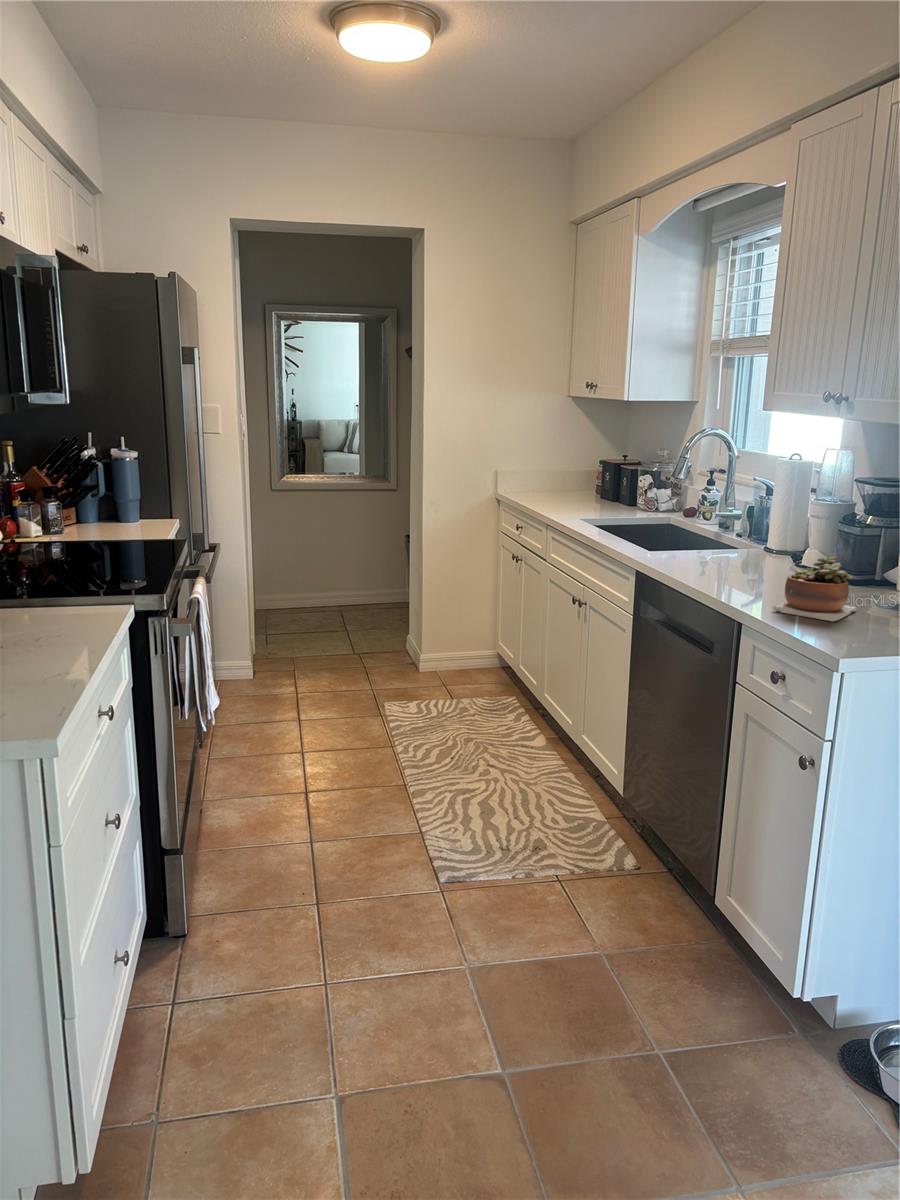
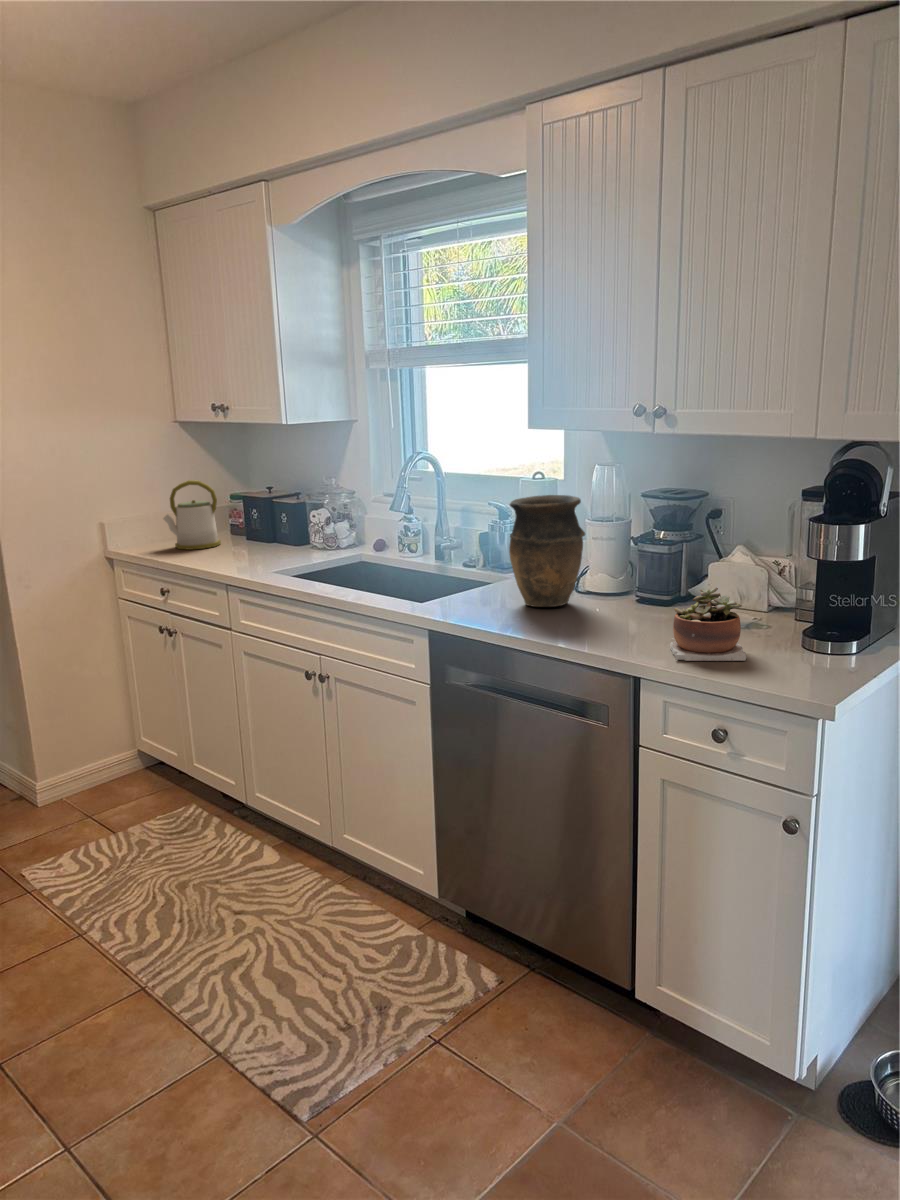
kettle: none [538,444,581,499] -> present [163,480,221,550]
vase: none [718,470,789,567] -> present [509,495,585,607]

